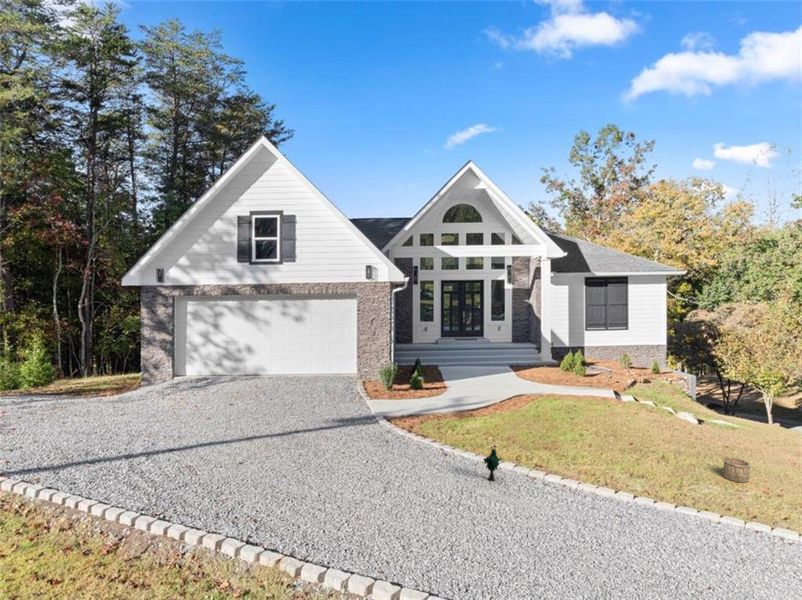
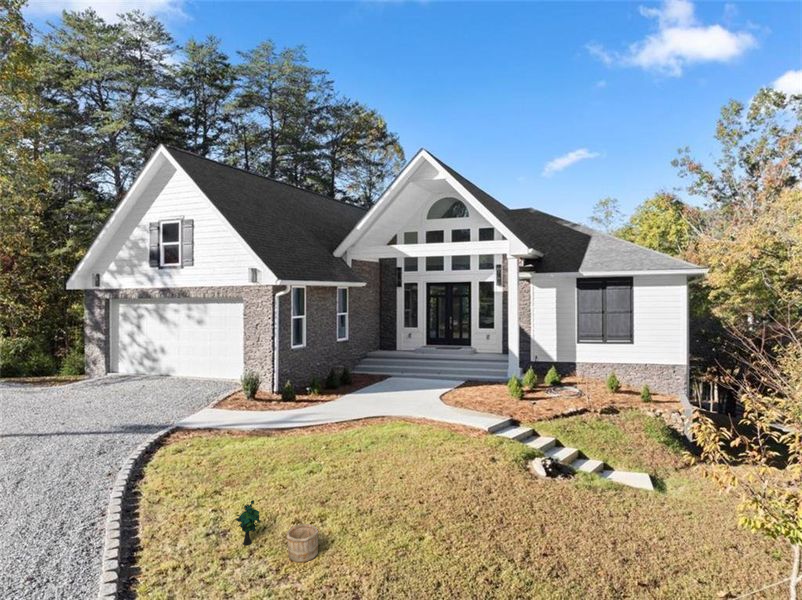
decorative plant: present [483,446,501,481] -> present [235,501,261,546]

